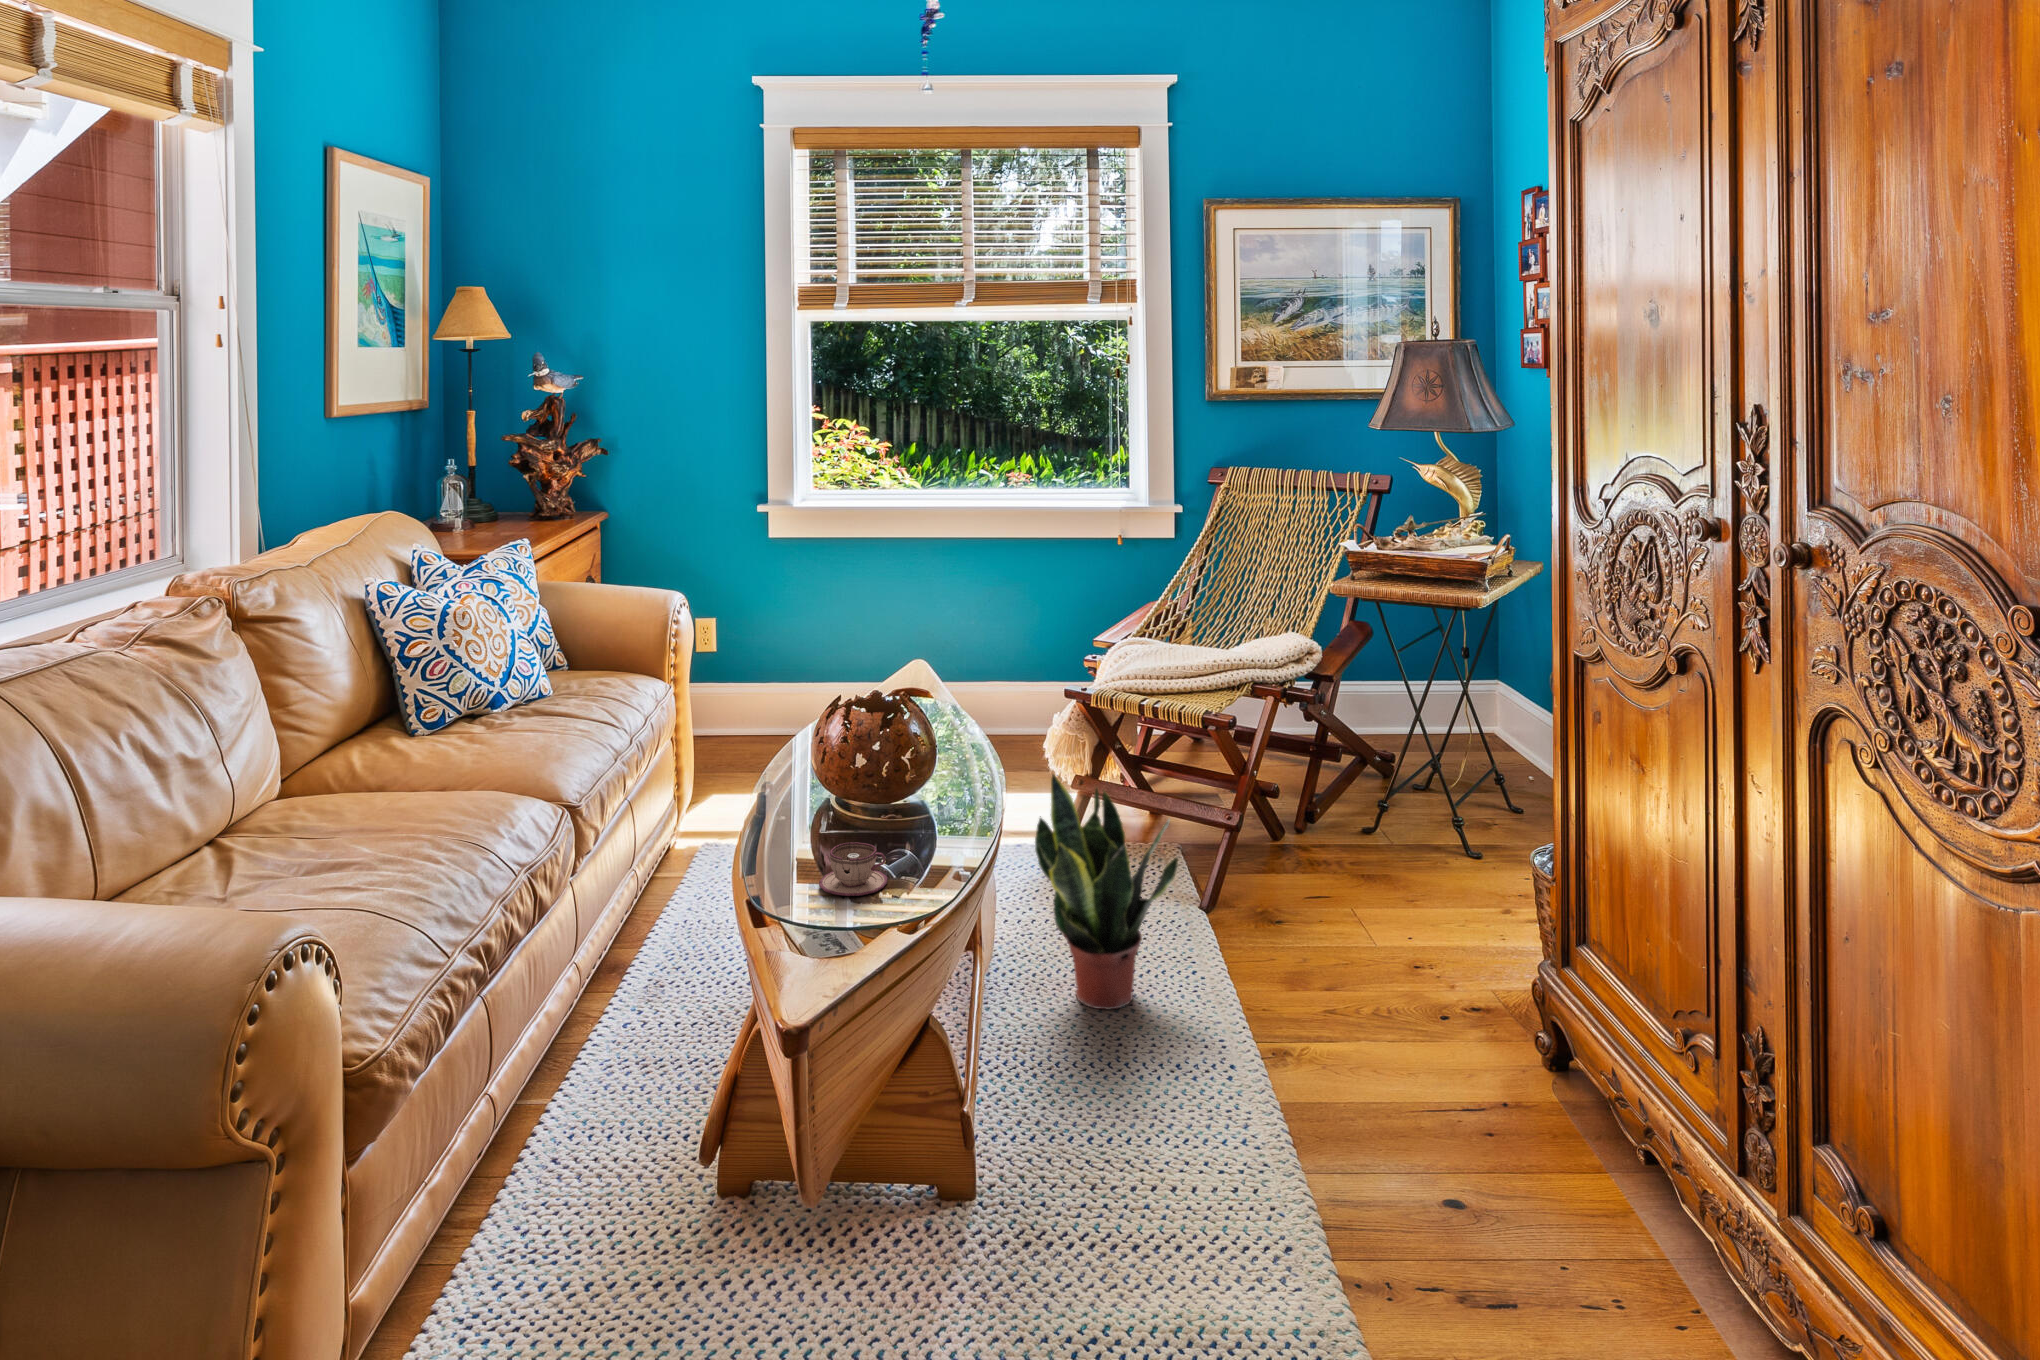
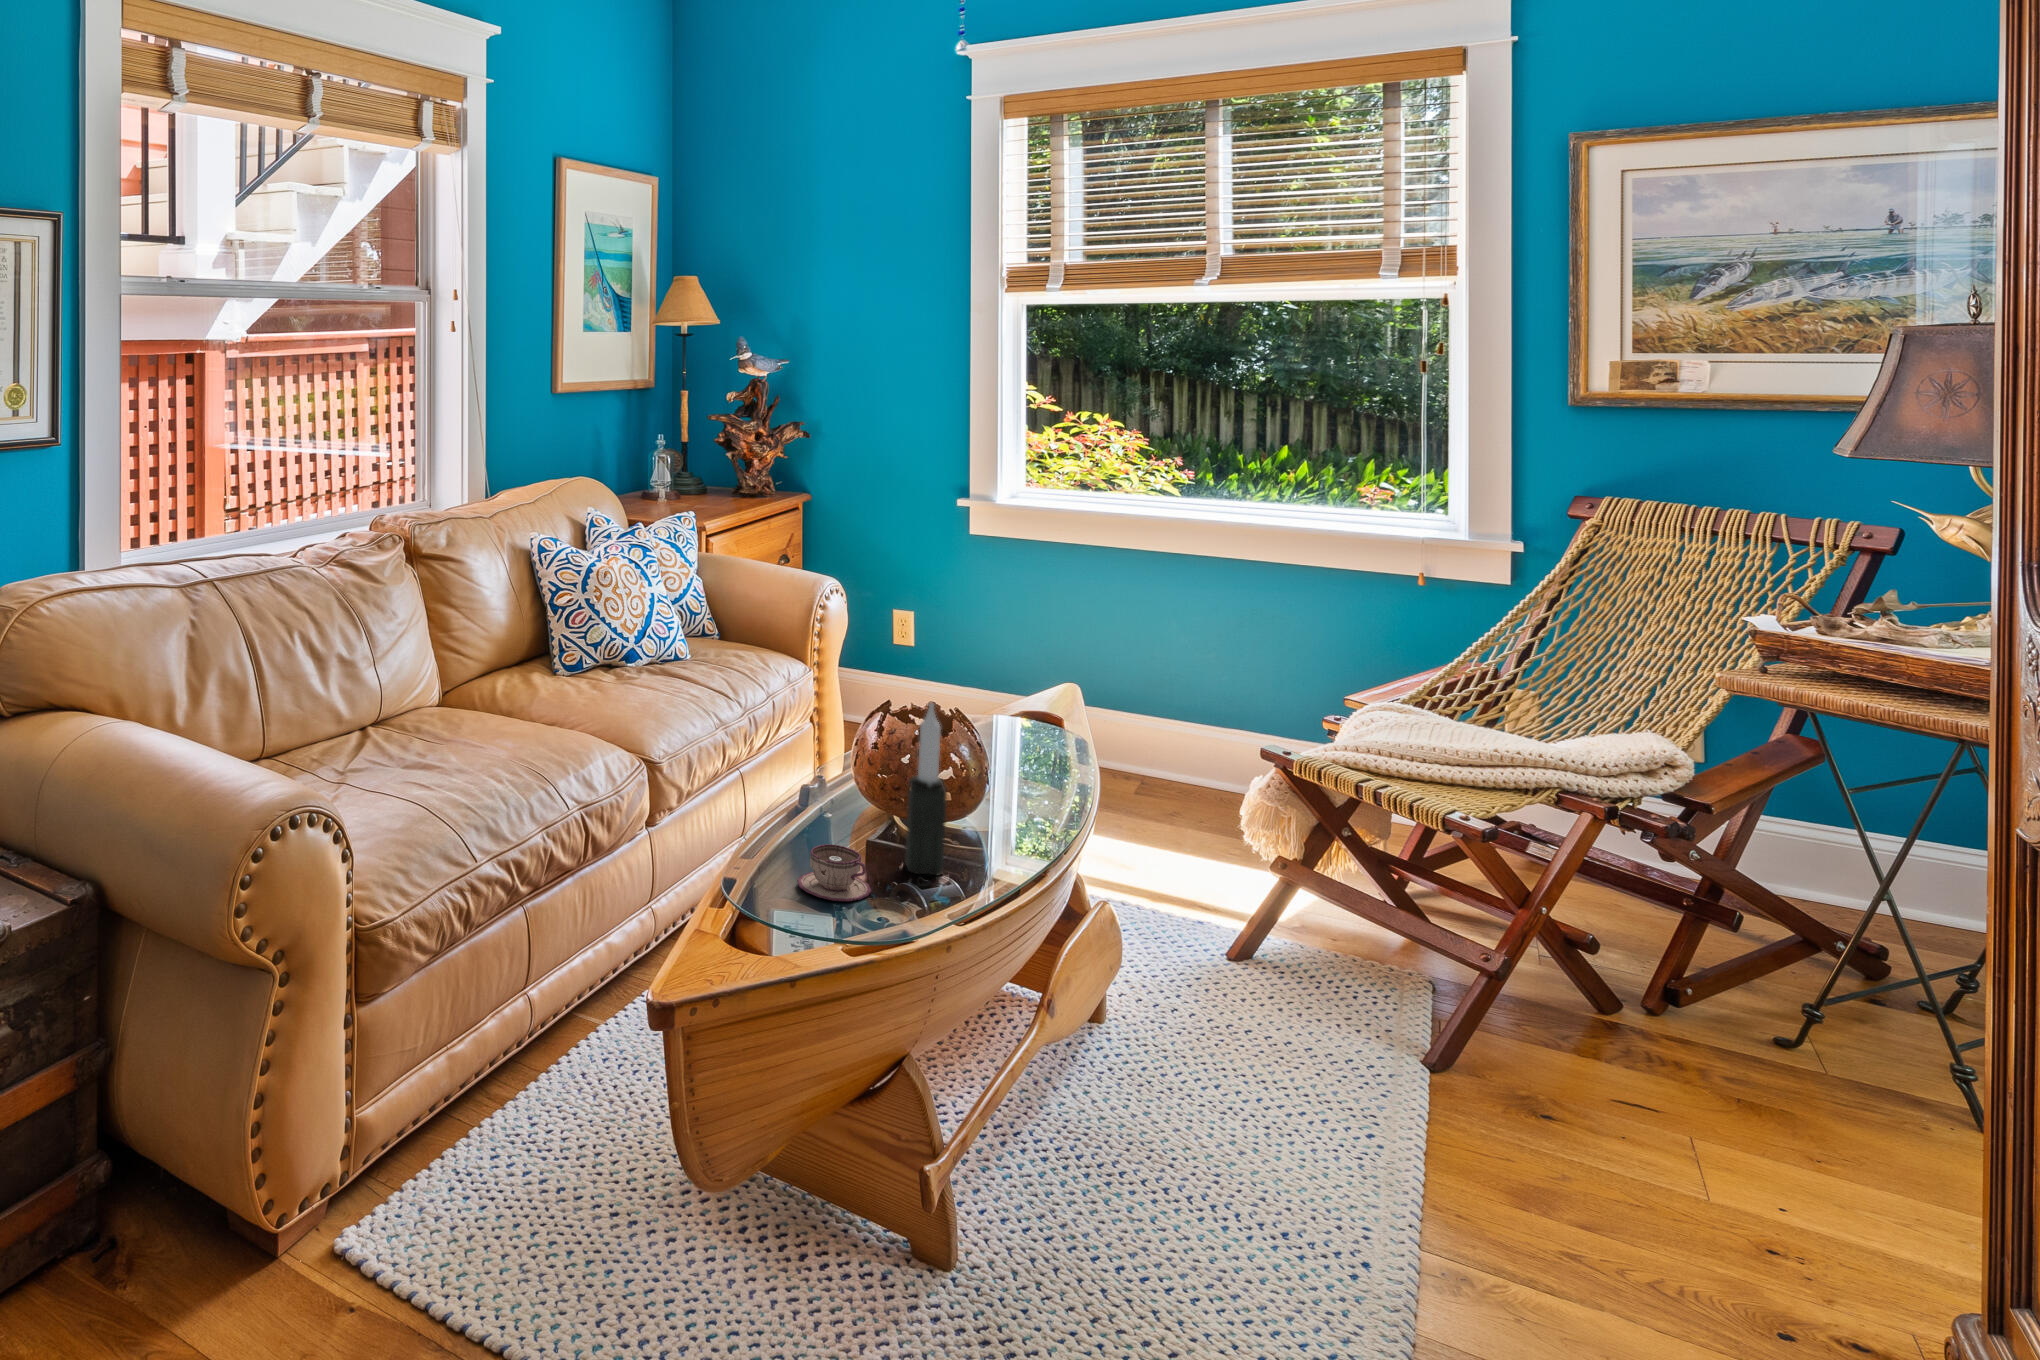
candle: none [897,691,934,852] -> present [905,702,947,876]
potted plant: present [1035,774,1178,1009] -> none [1140,840,1329,1138]

